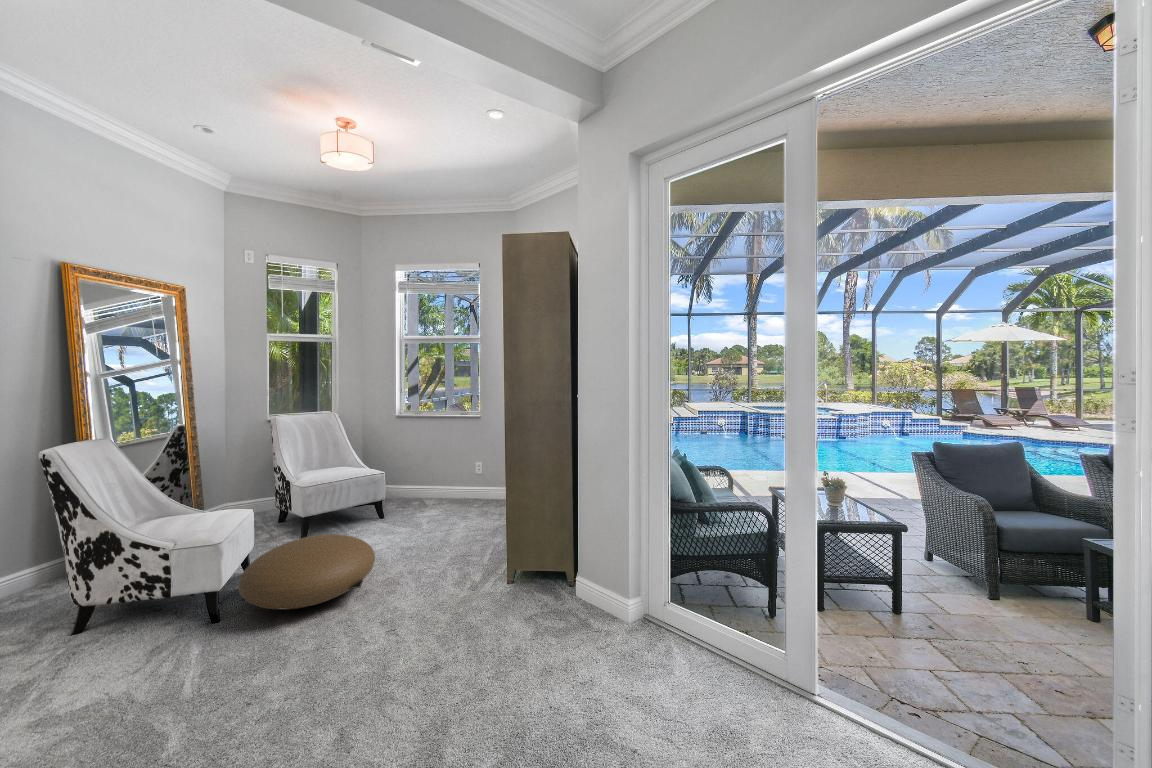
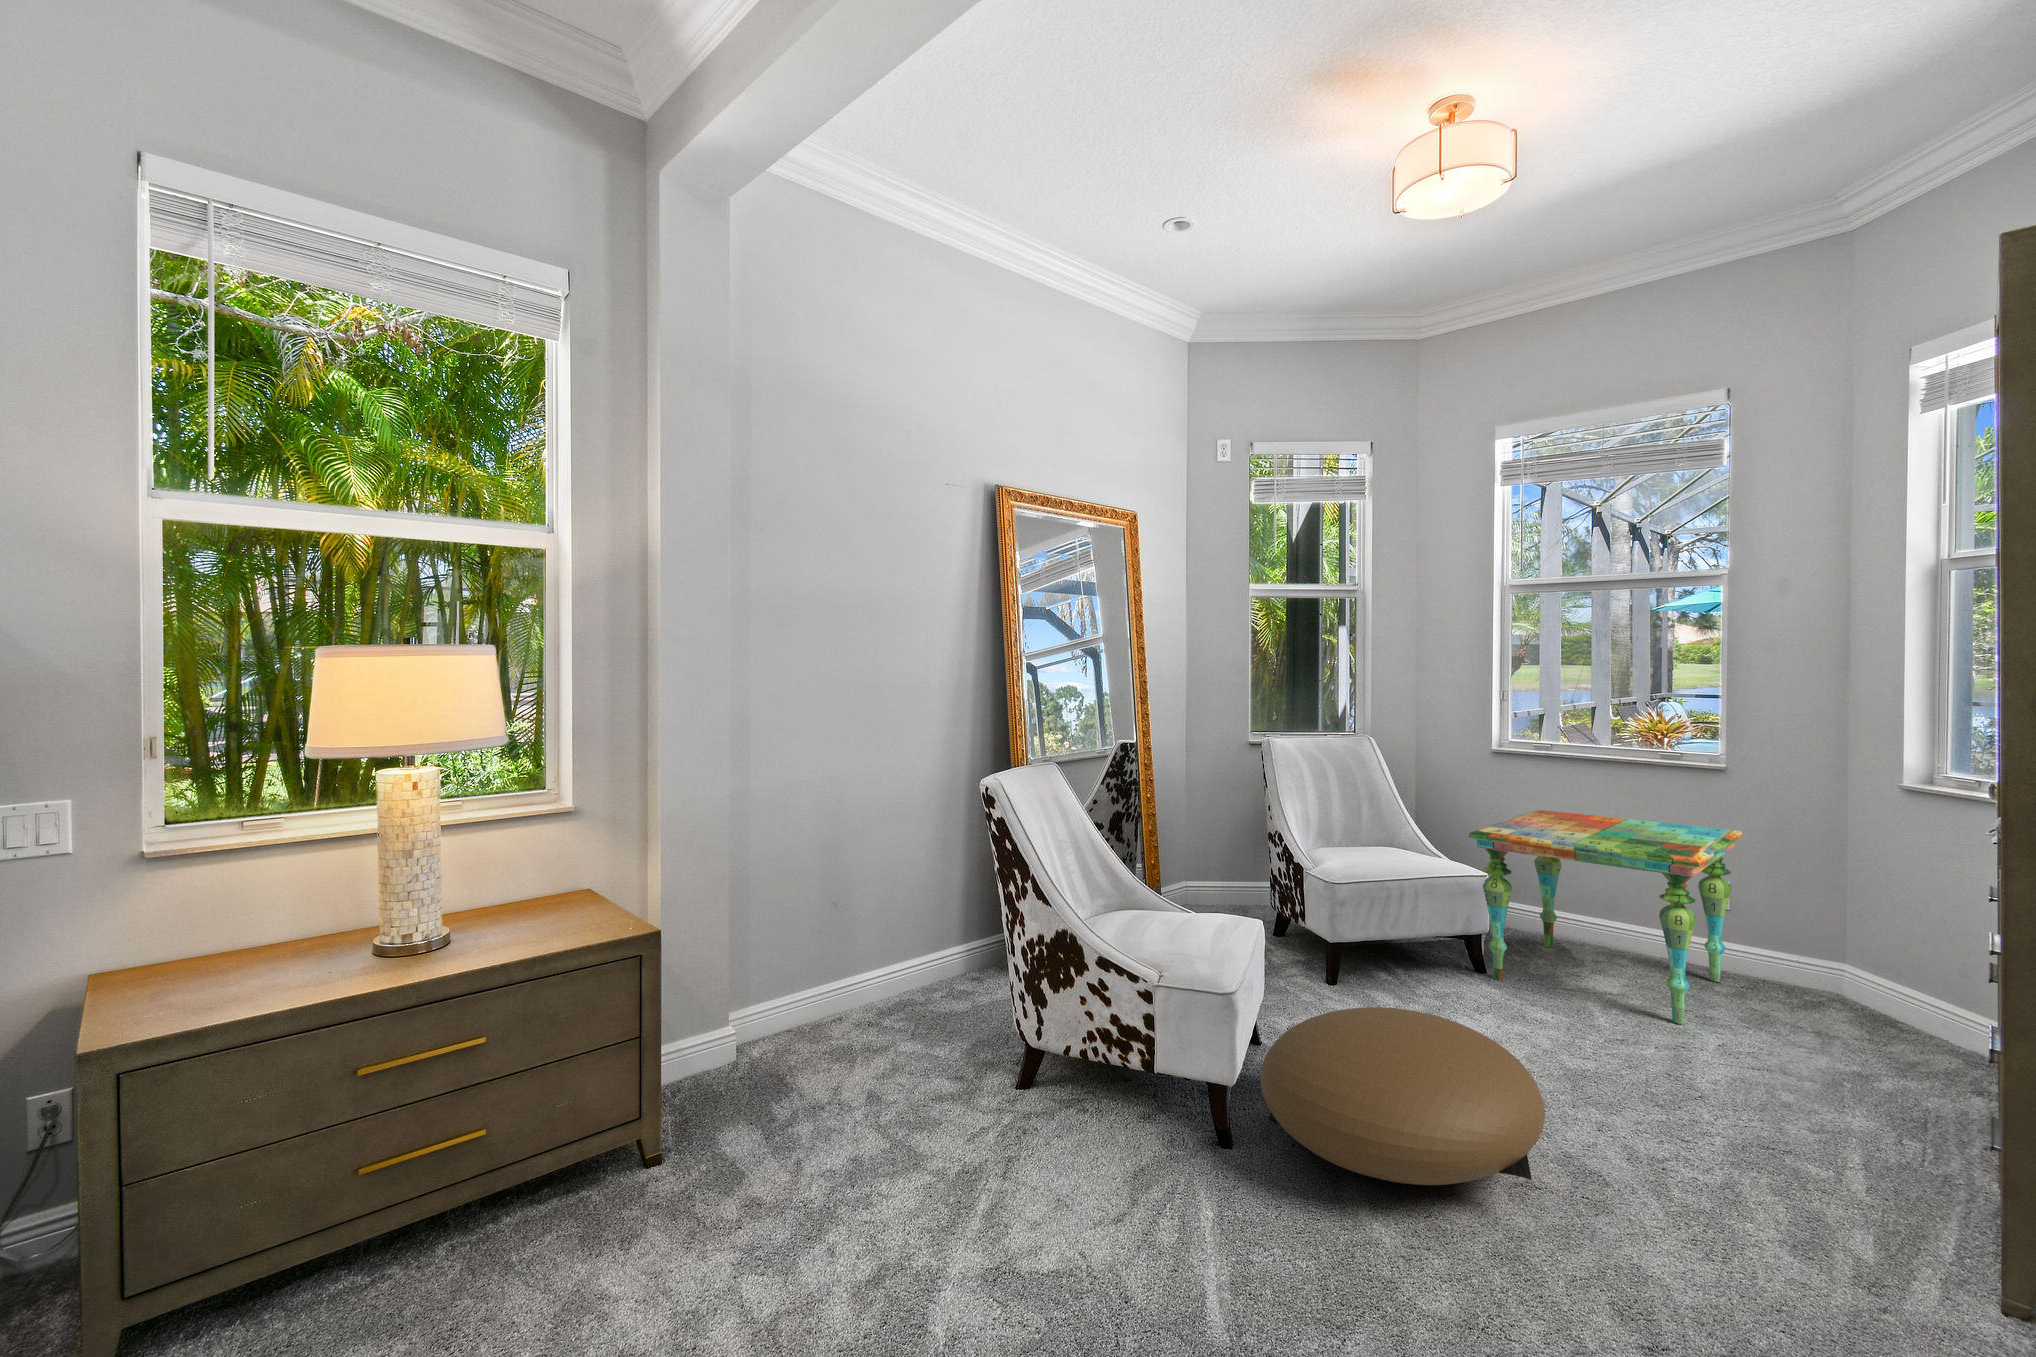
side table: none [376,442,484,521] -> present [1469,810,1742,1024]

